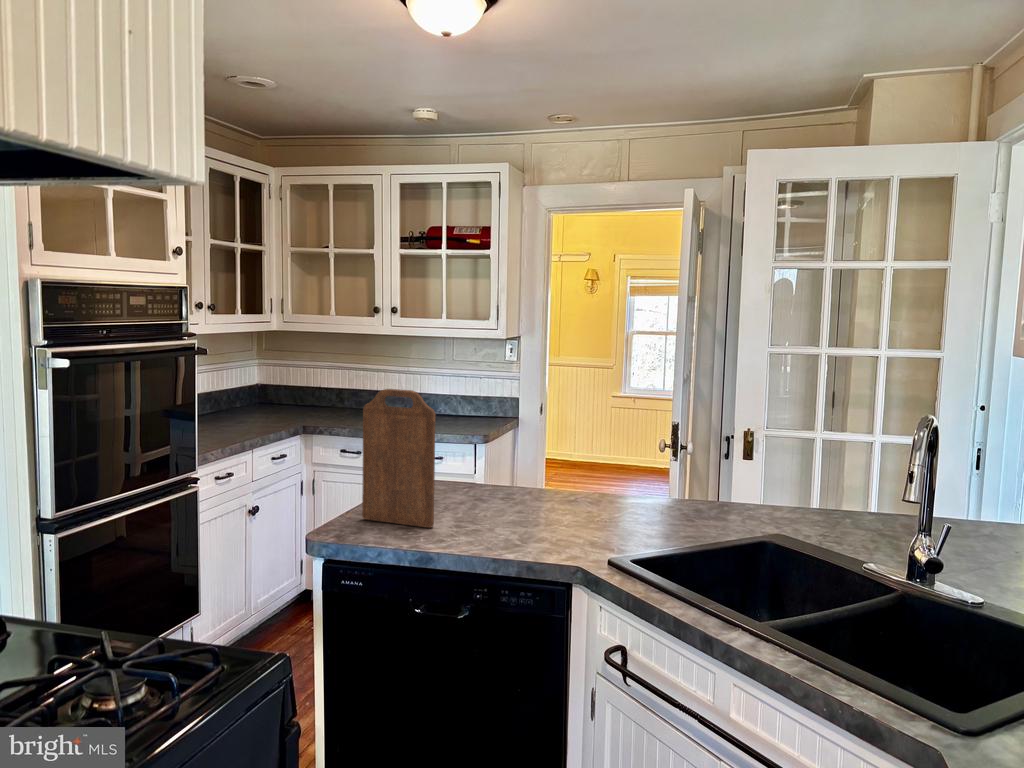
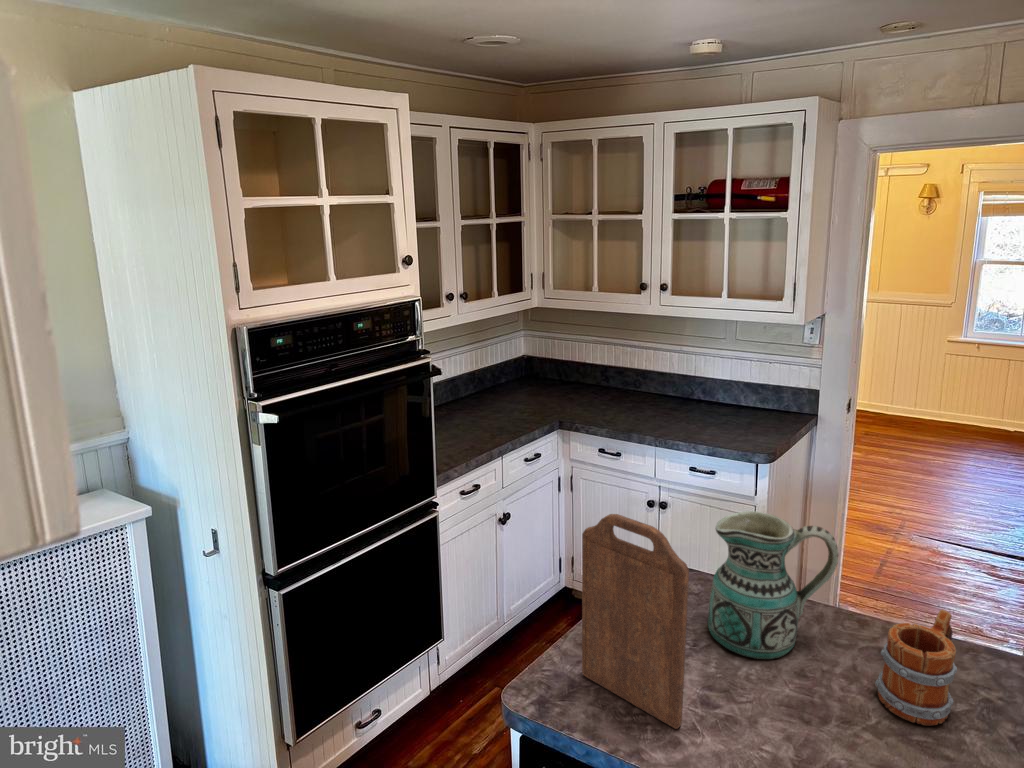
ceramic pitcher: none [446,413,524,503] -> present [708,511,839,659]
mug: none [547,451,587,511] -> present [876,610,957,726]

